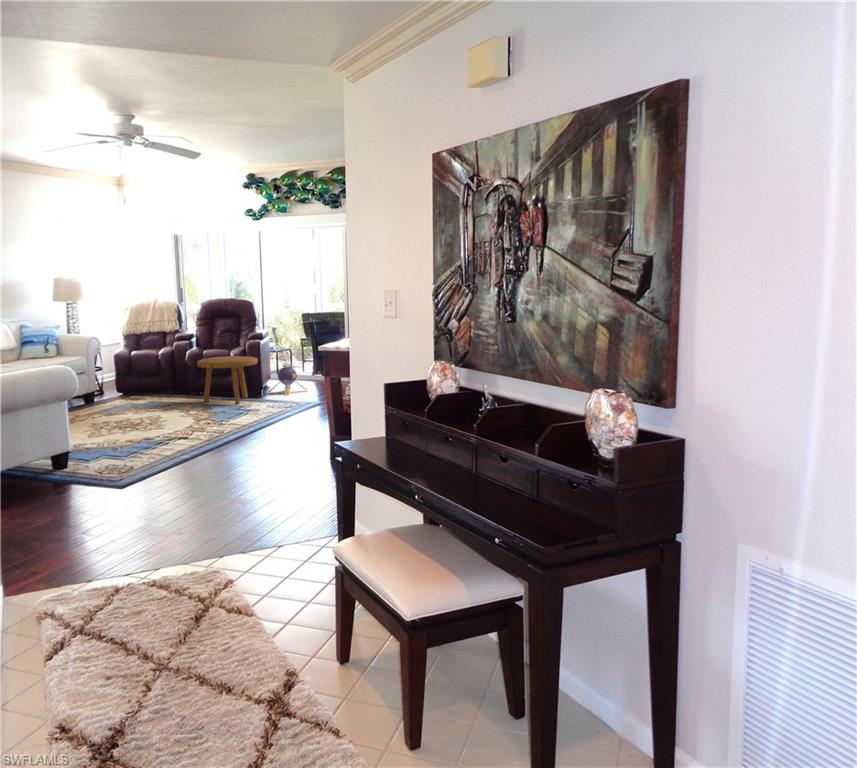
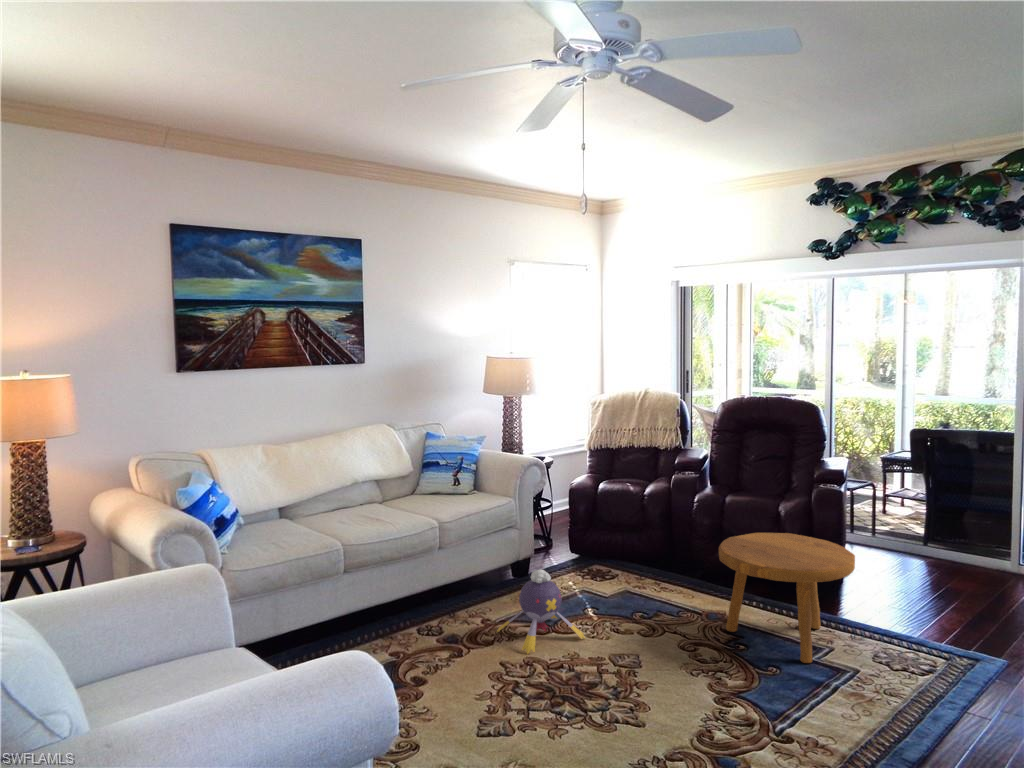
plush toy: present [268,363,307,395] -> present [497,569,585,654]

